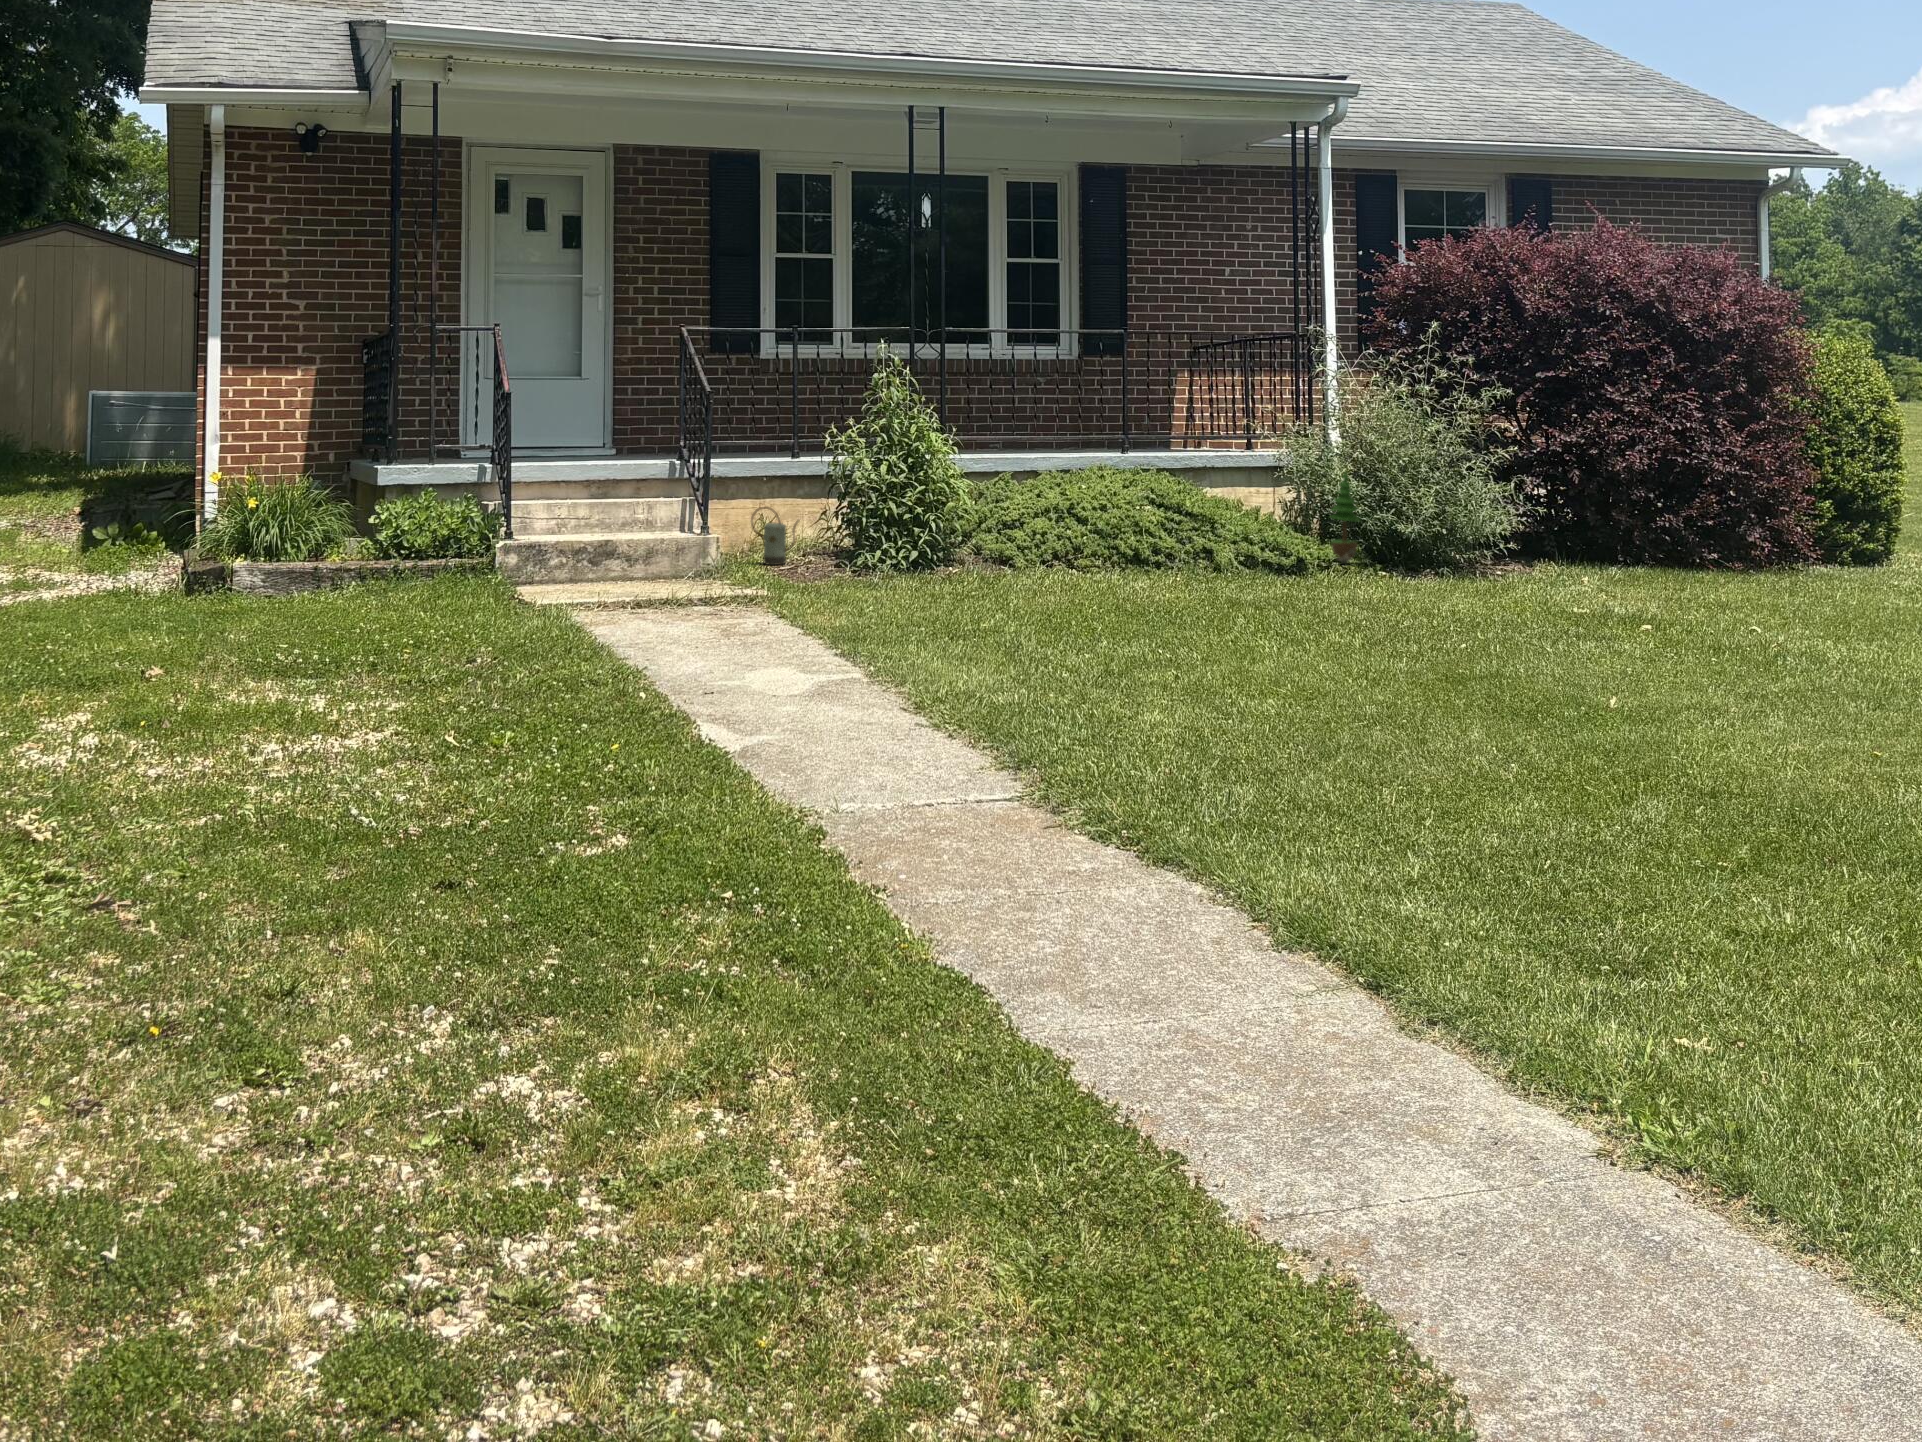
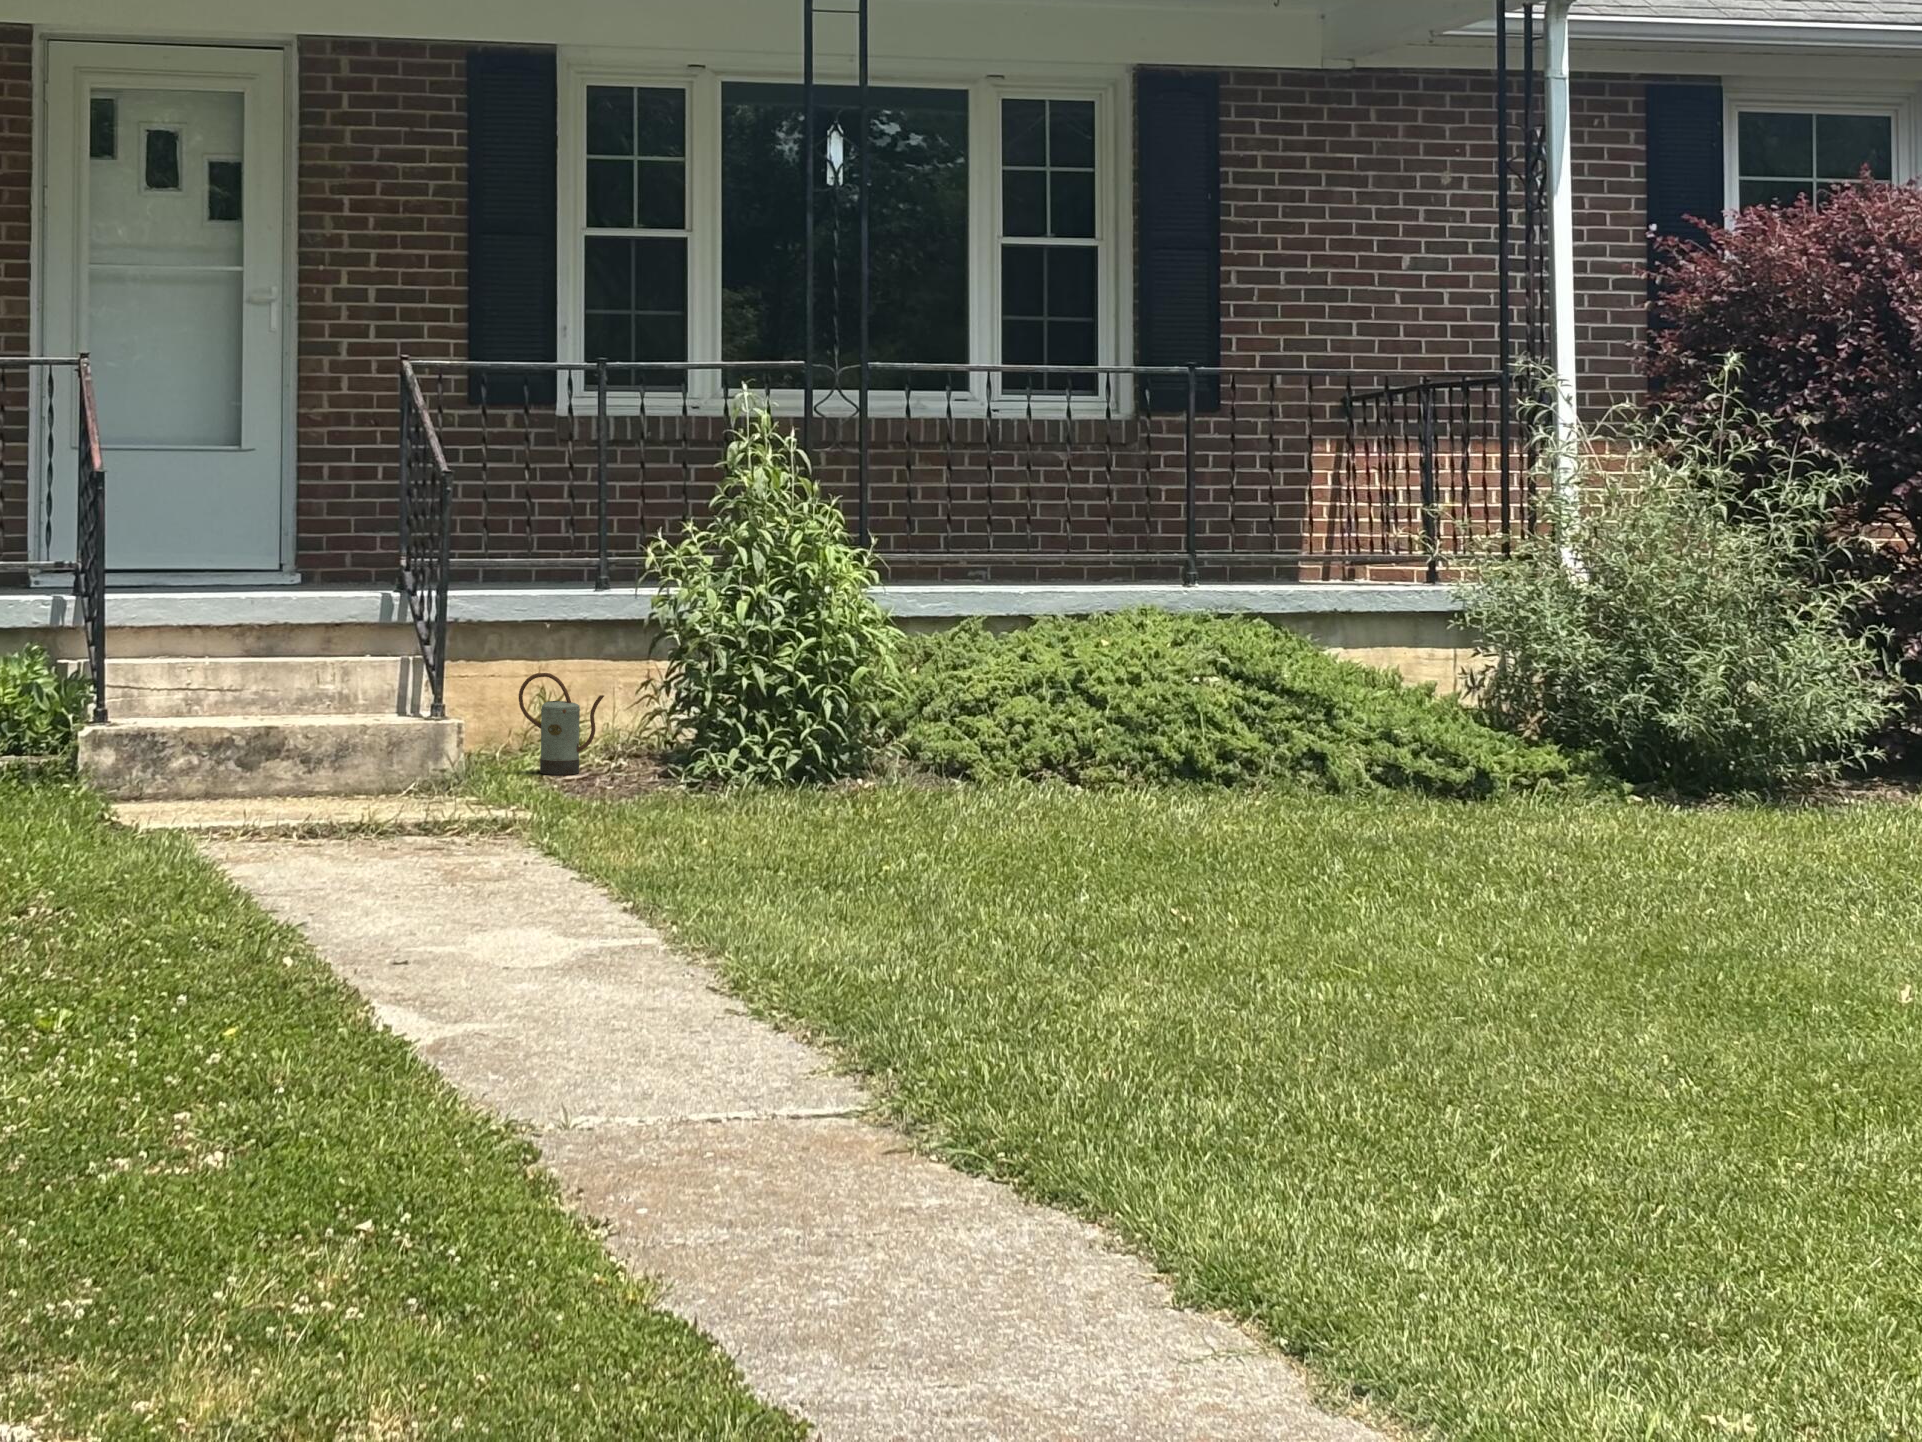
potted tree: present [1330,473,1361,563] -> none [1541,615,1601,783]

